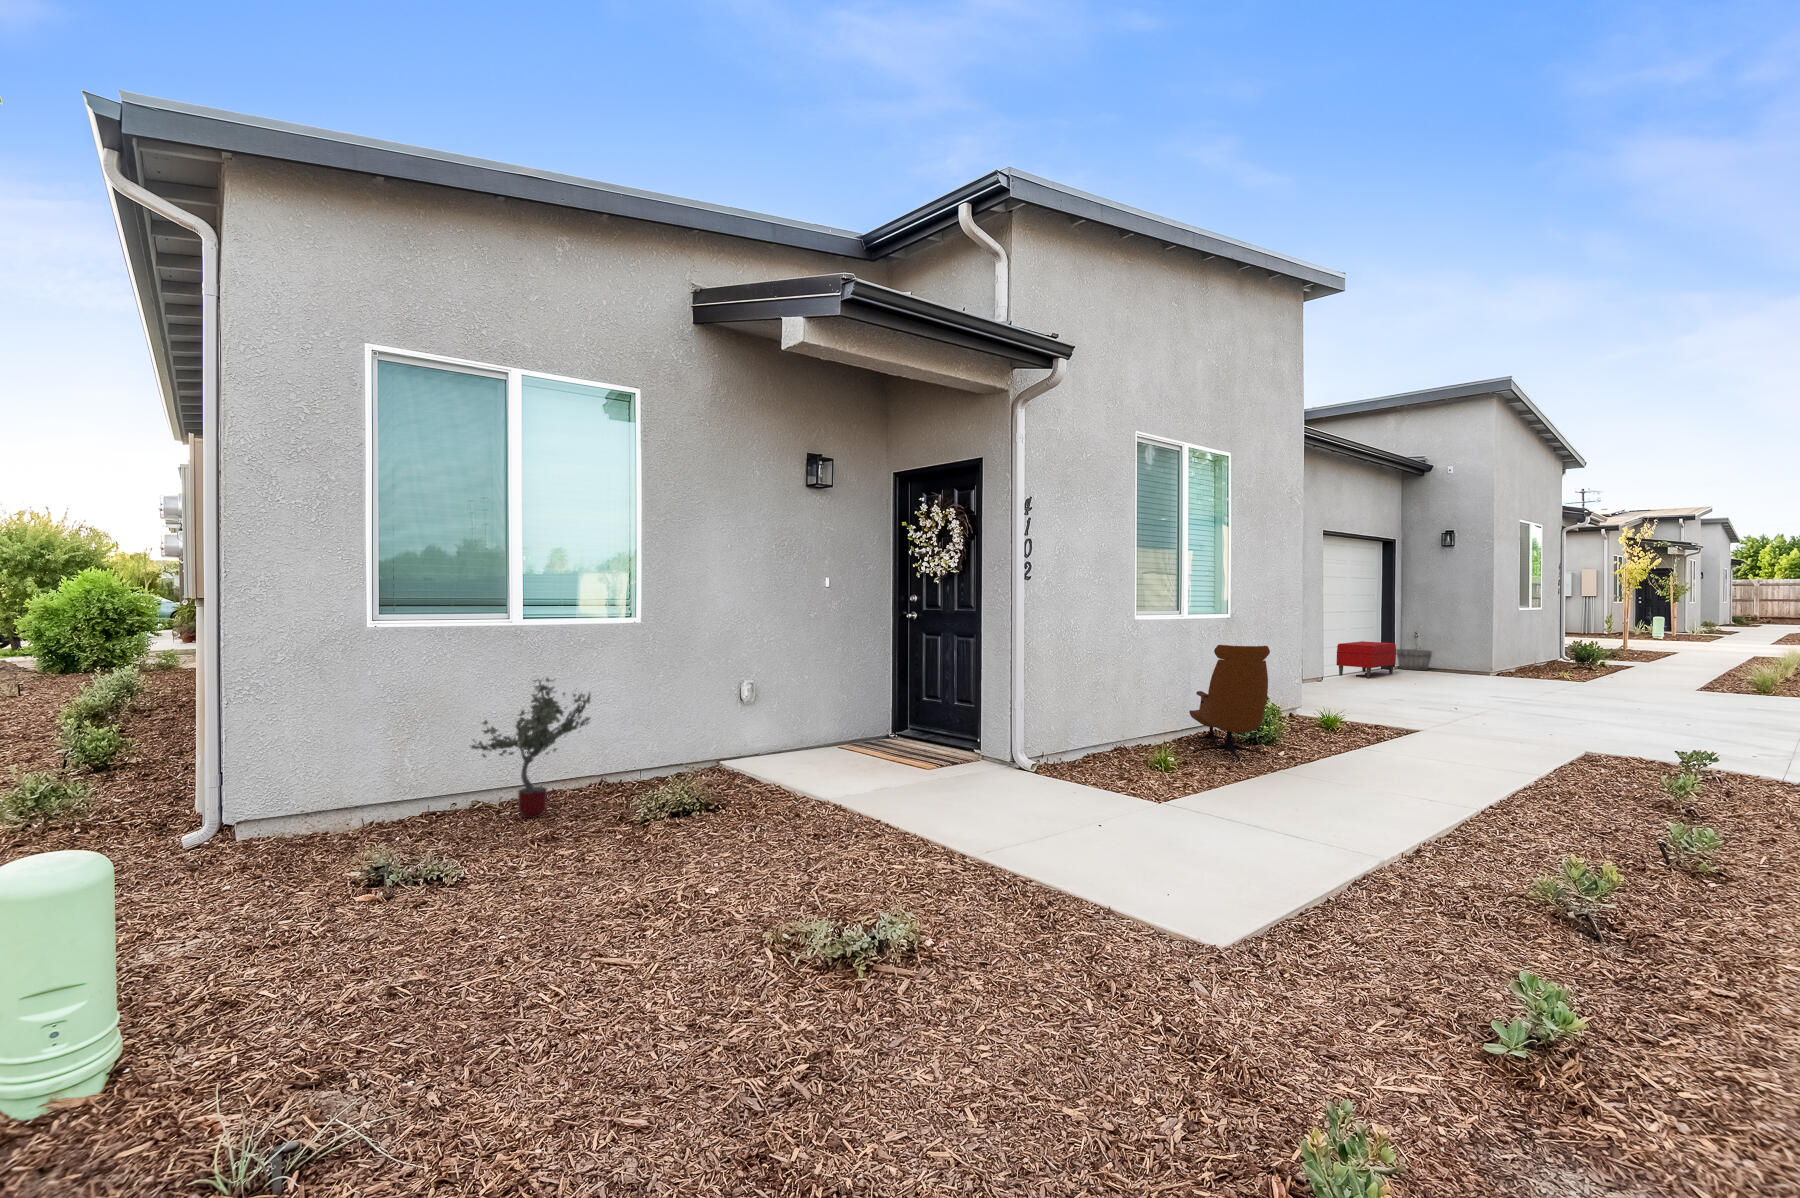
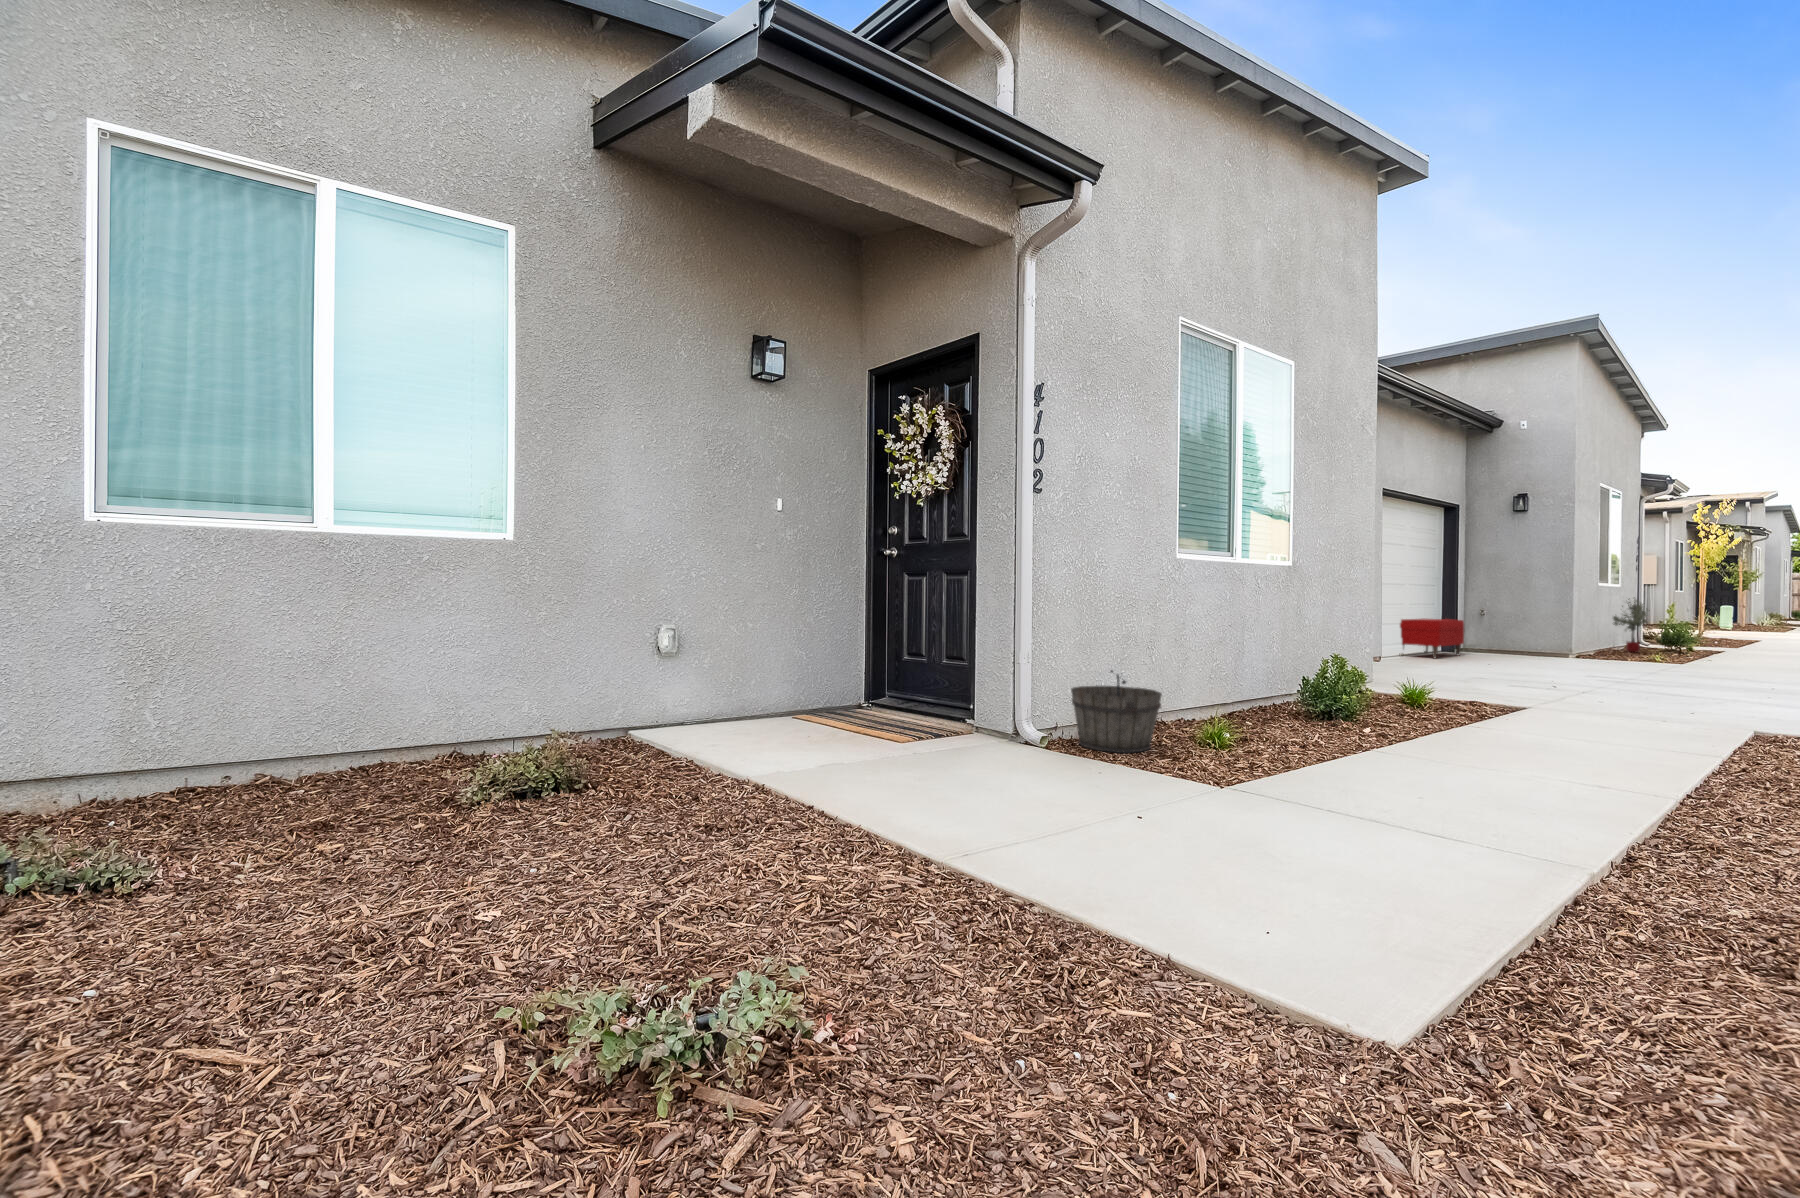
lounge chair: present [1187,645,1270,762] -> none [1240,584,1359,739]
wooden bucket: present [1396,647,1432,670] -> present [1071,670,1162,753]
potted tree: present [471,677,591,818] -> present [1613,597,1647,652]

